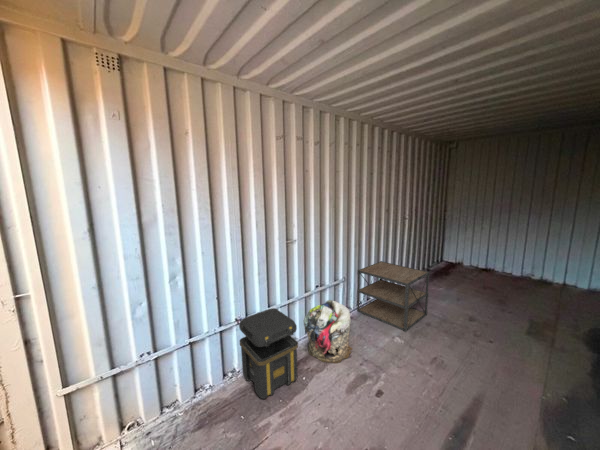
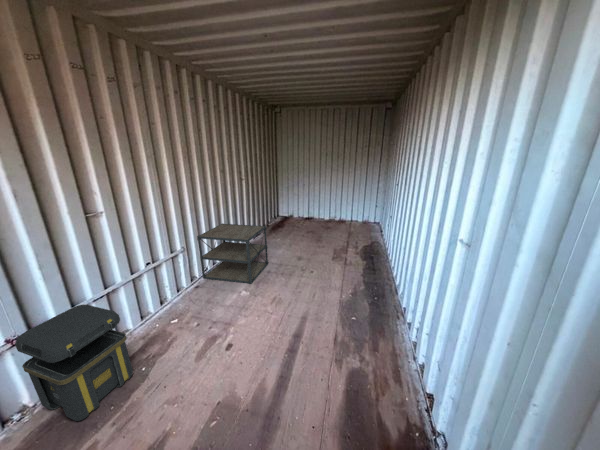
laundry basket: present [304,300,352,363] -> none [134,274,201,343]

